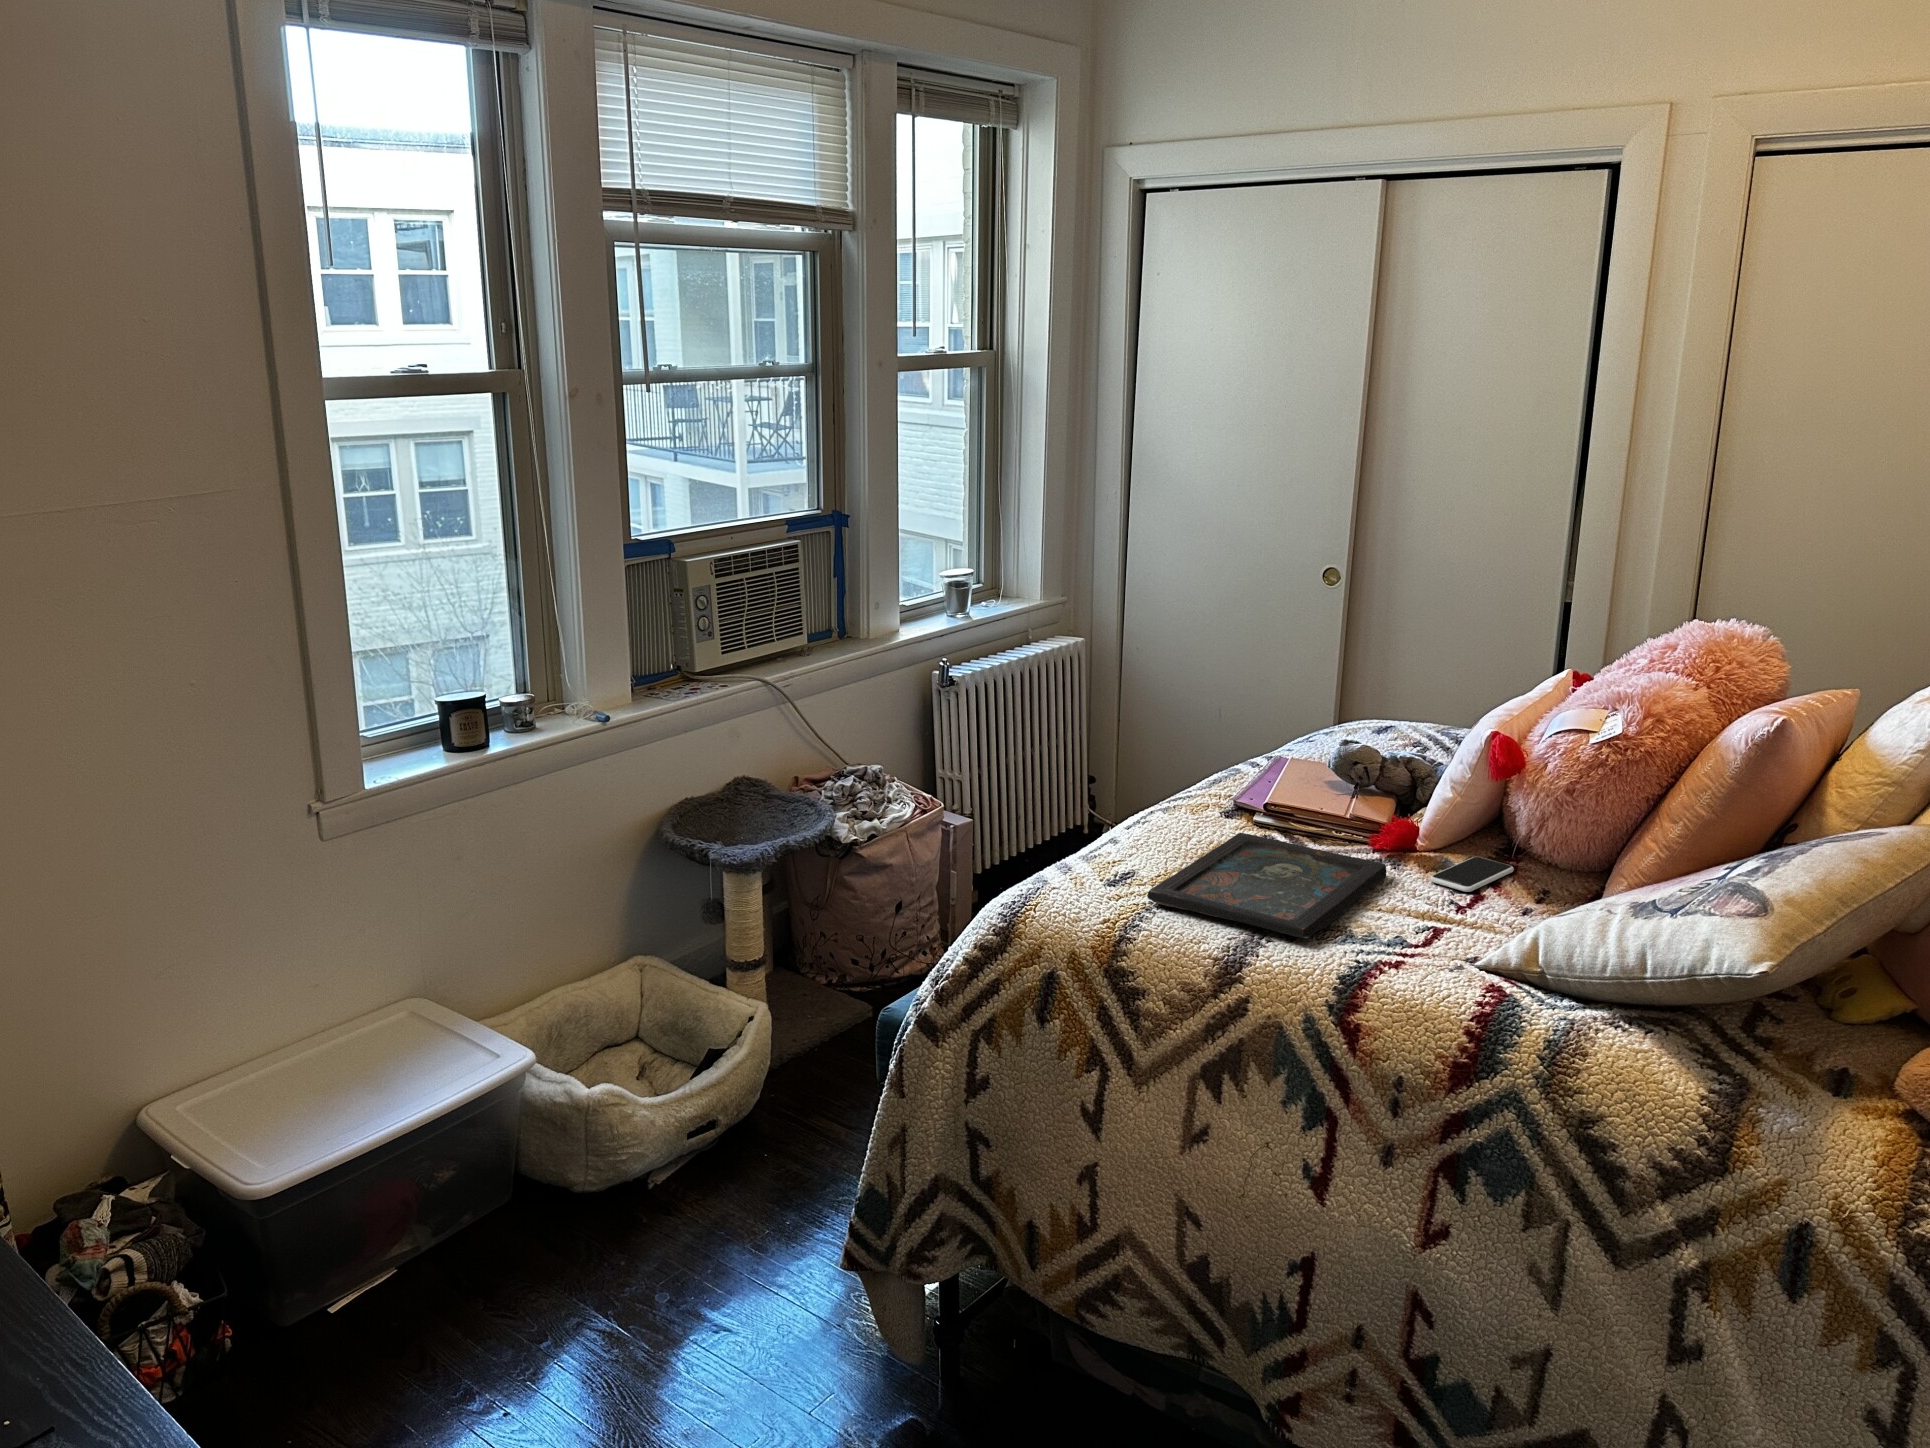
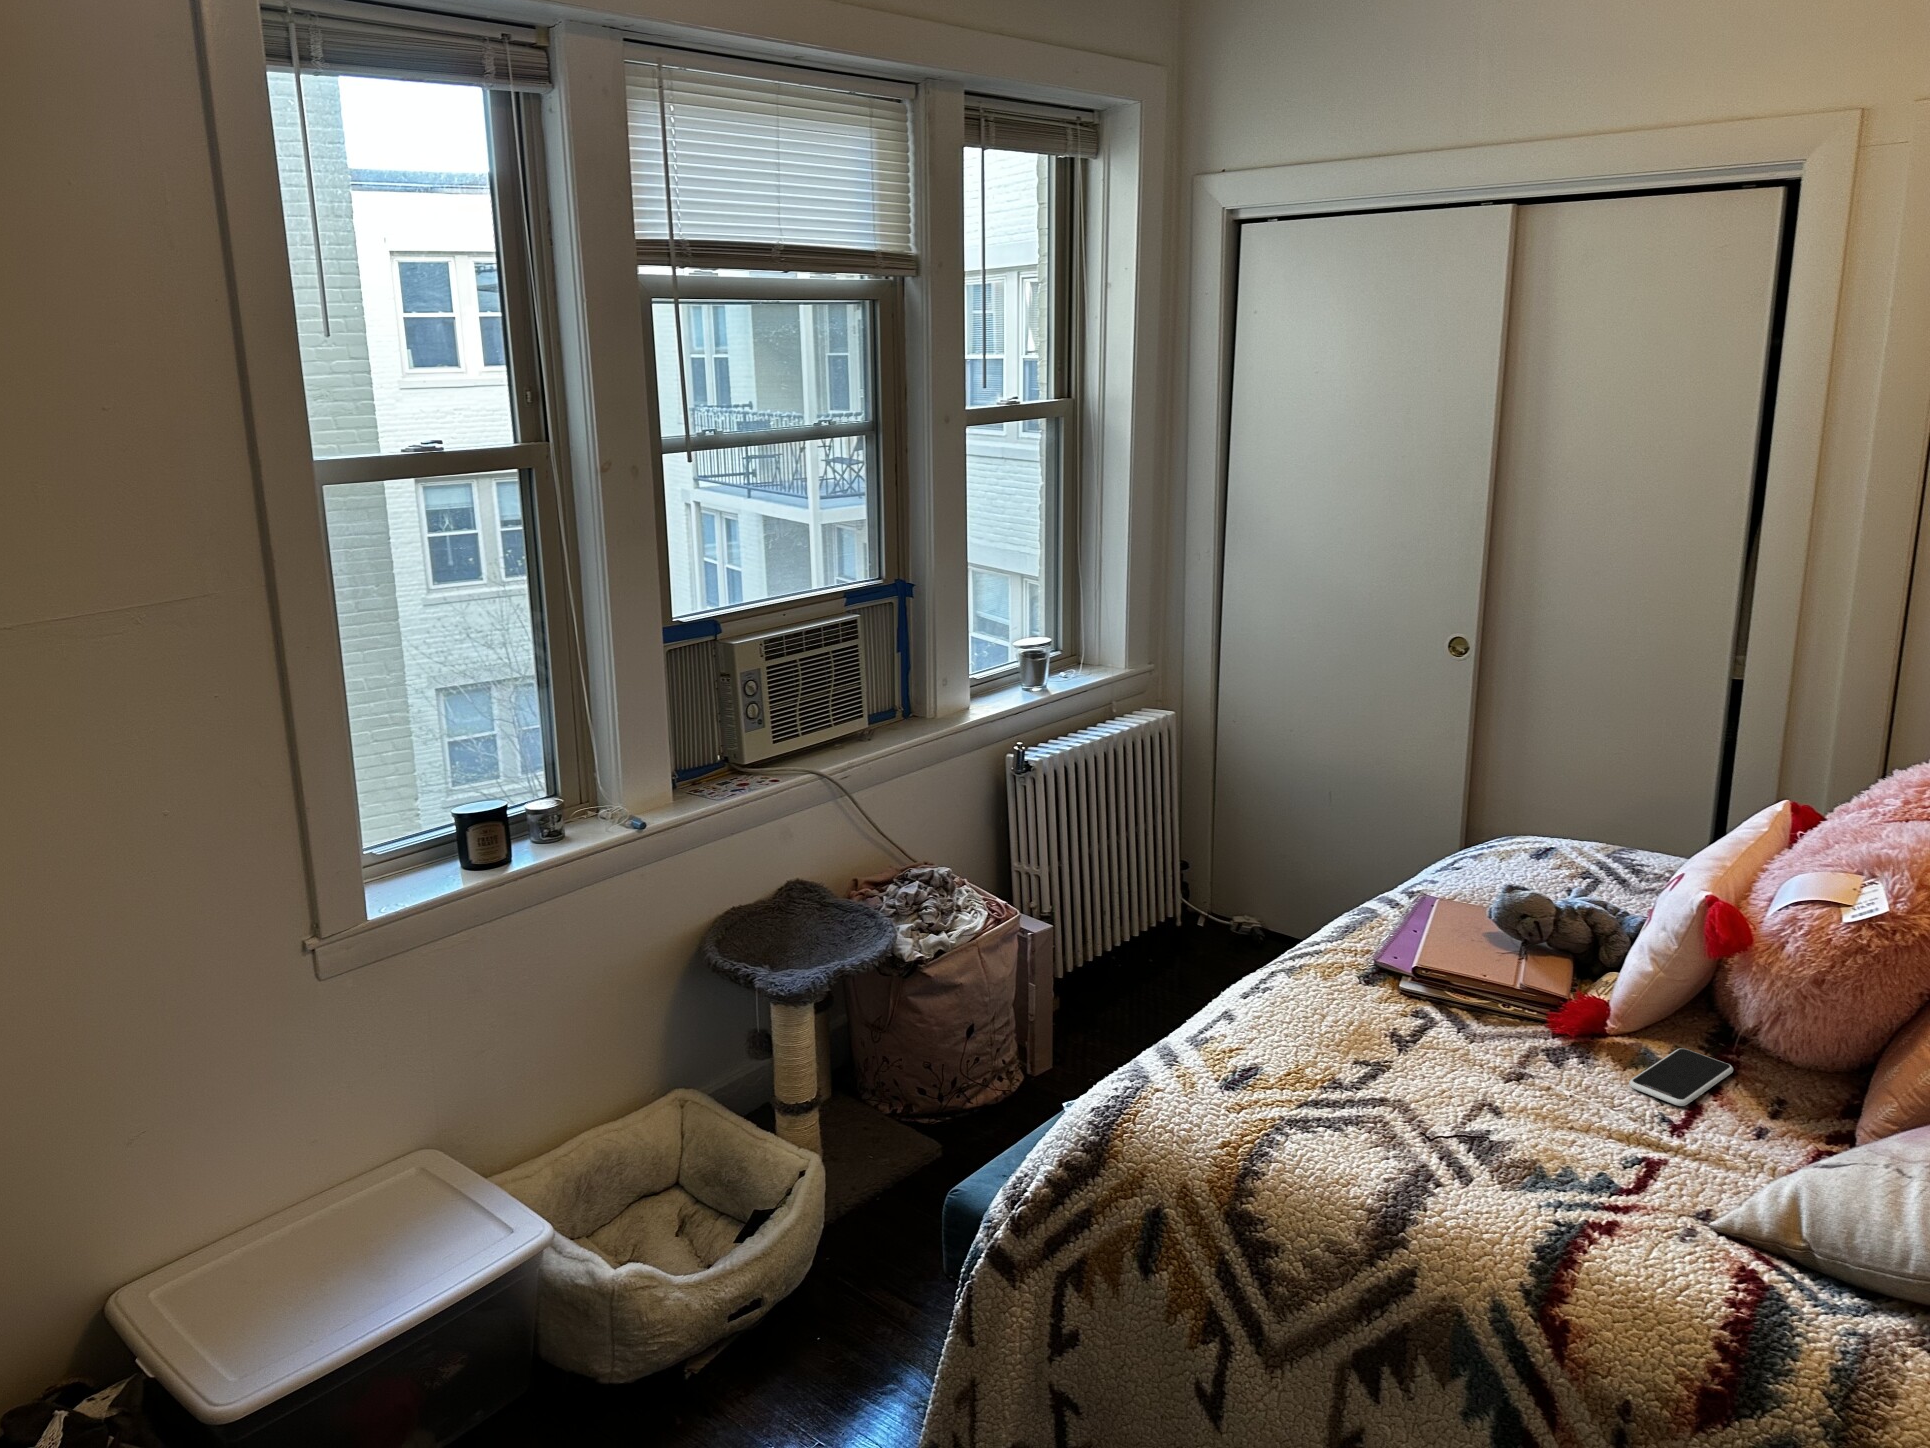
tray: present [1148,833,1386,938] -> none [1278,1008,1574,1185]

